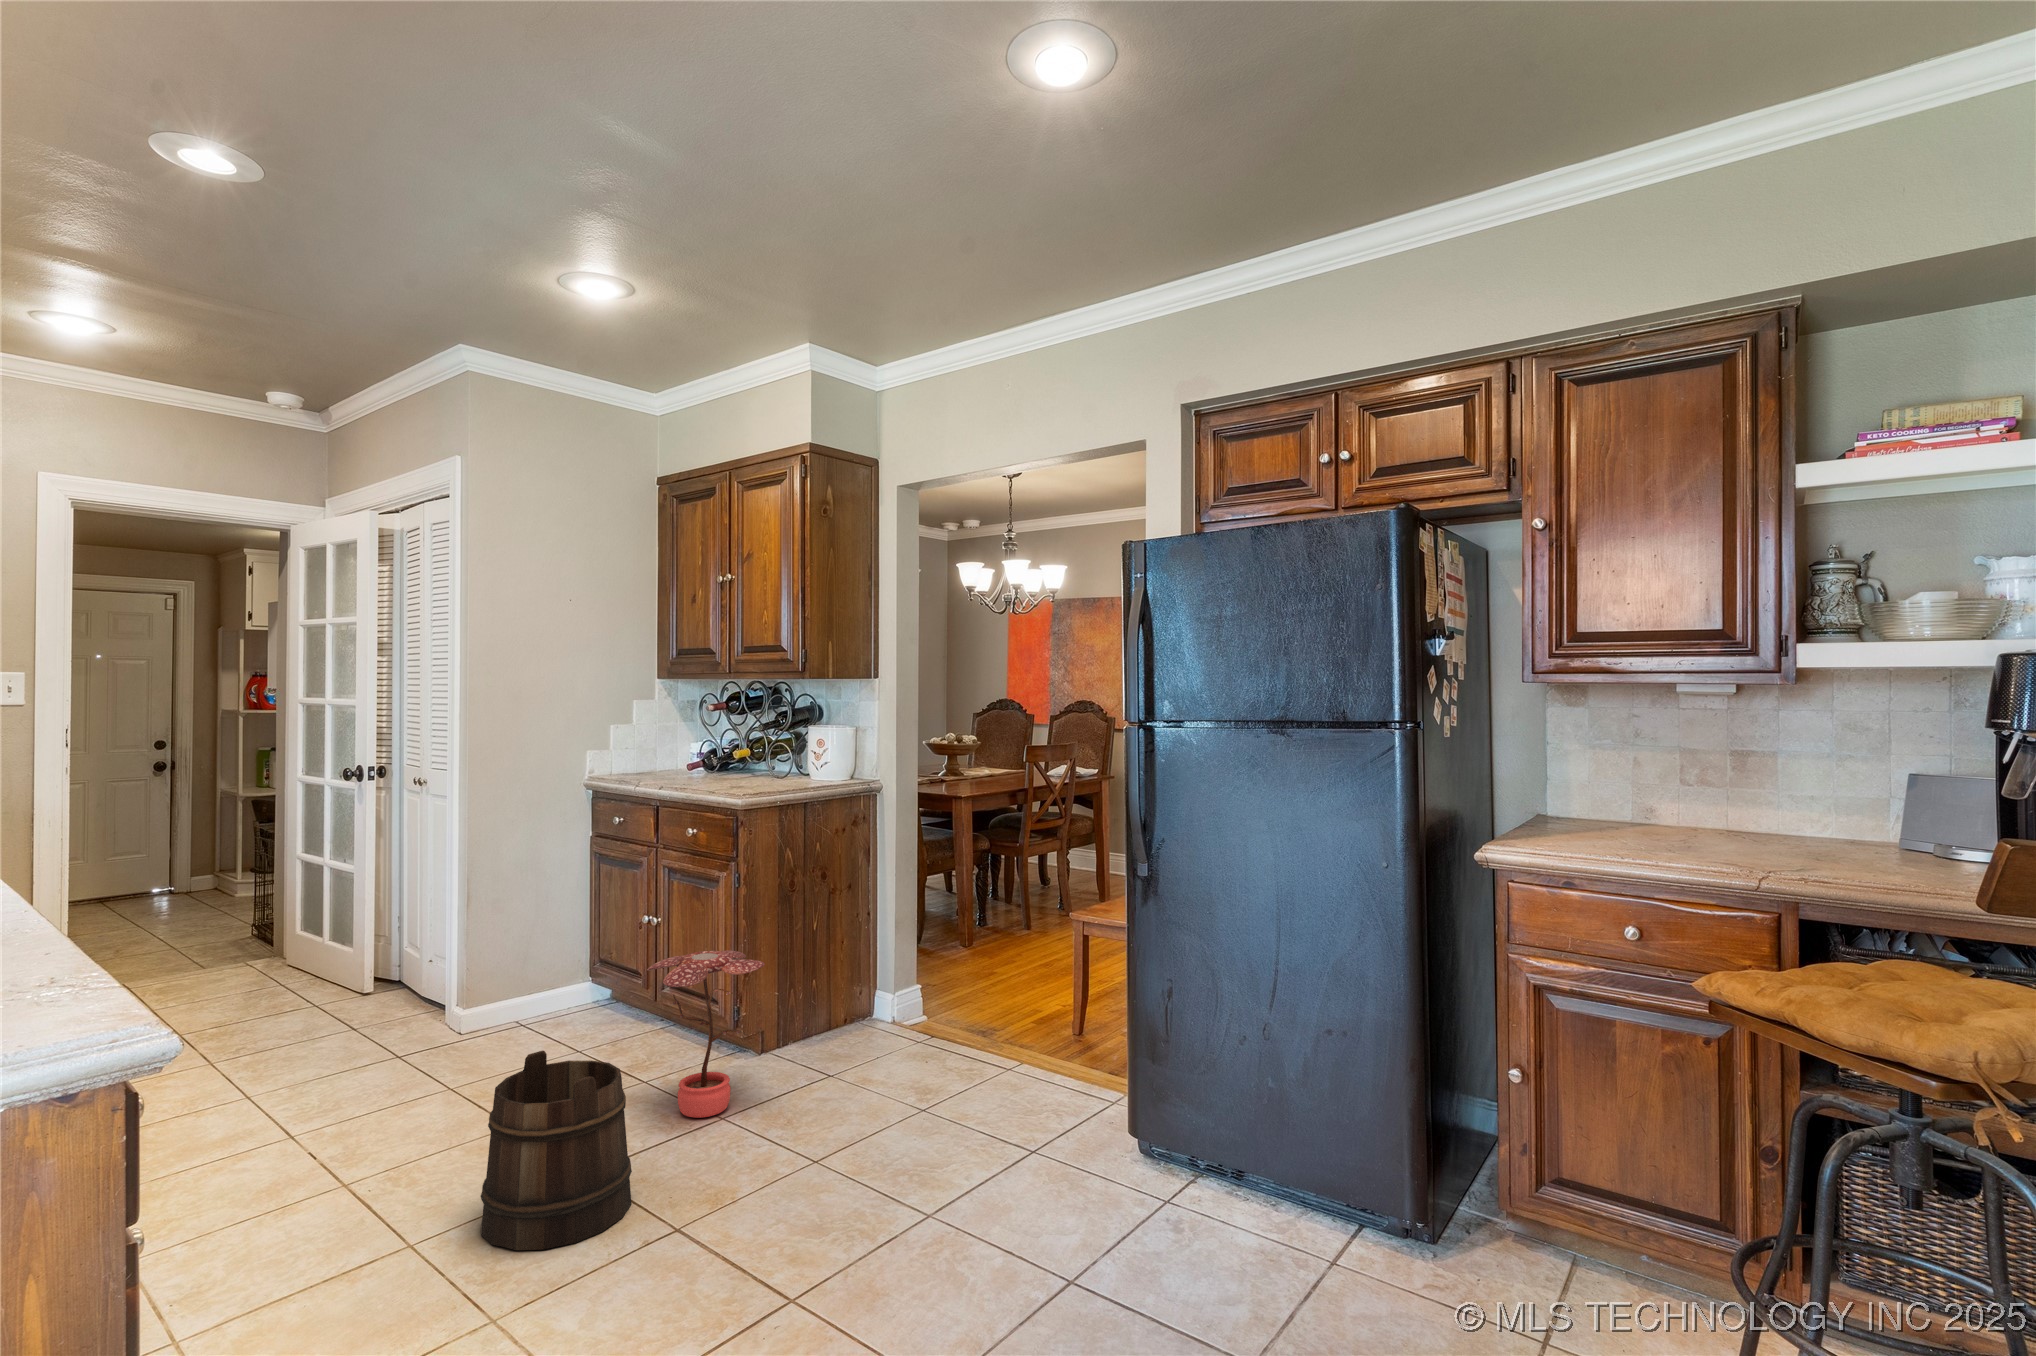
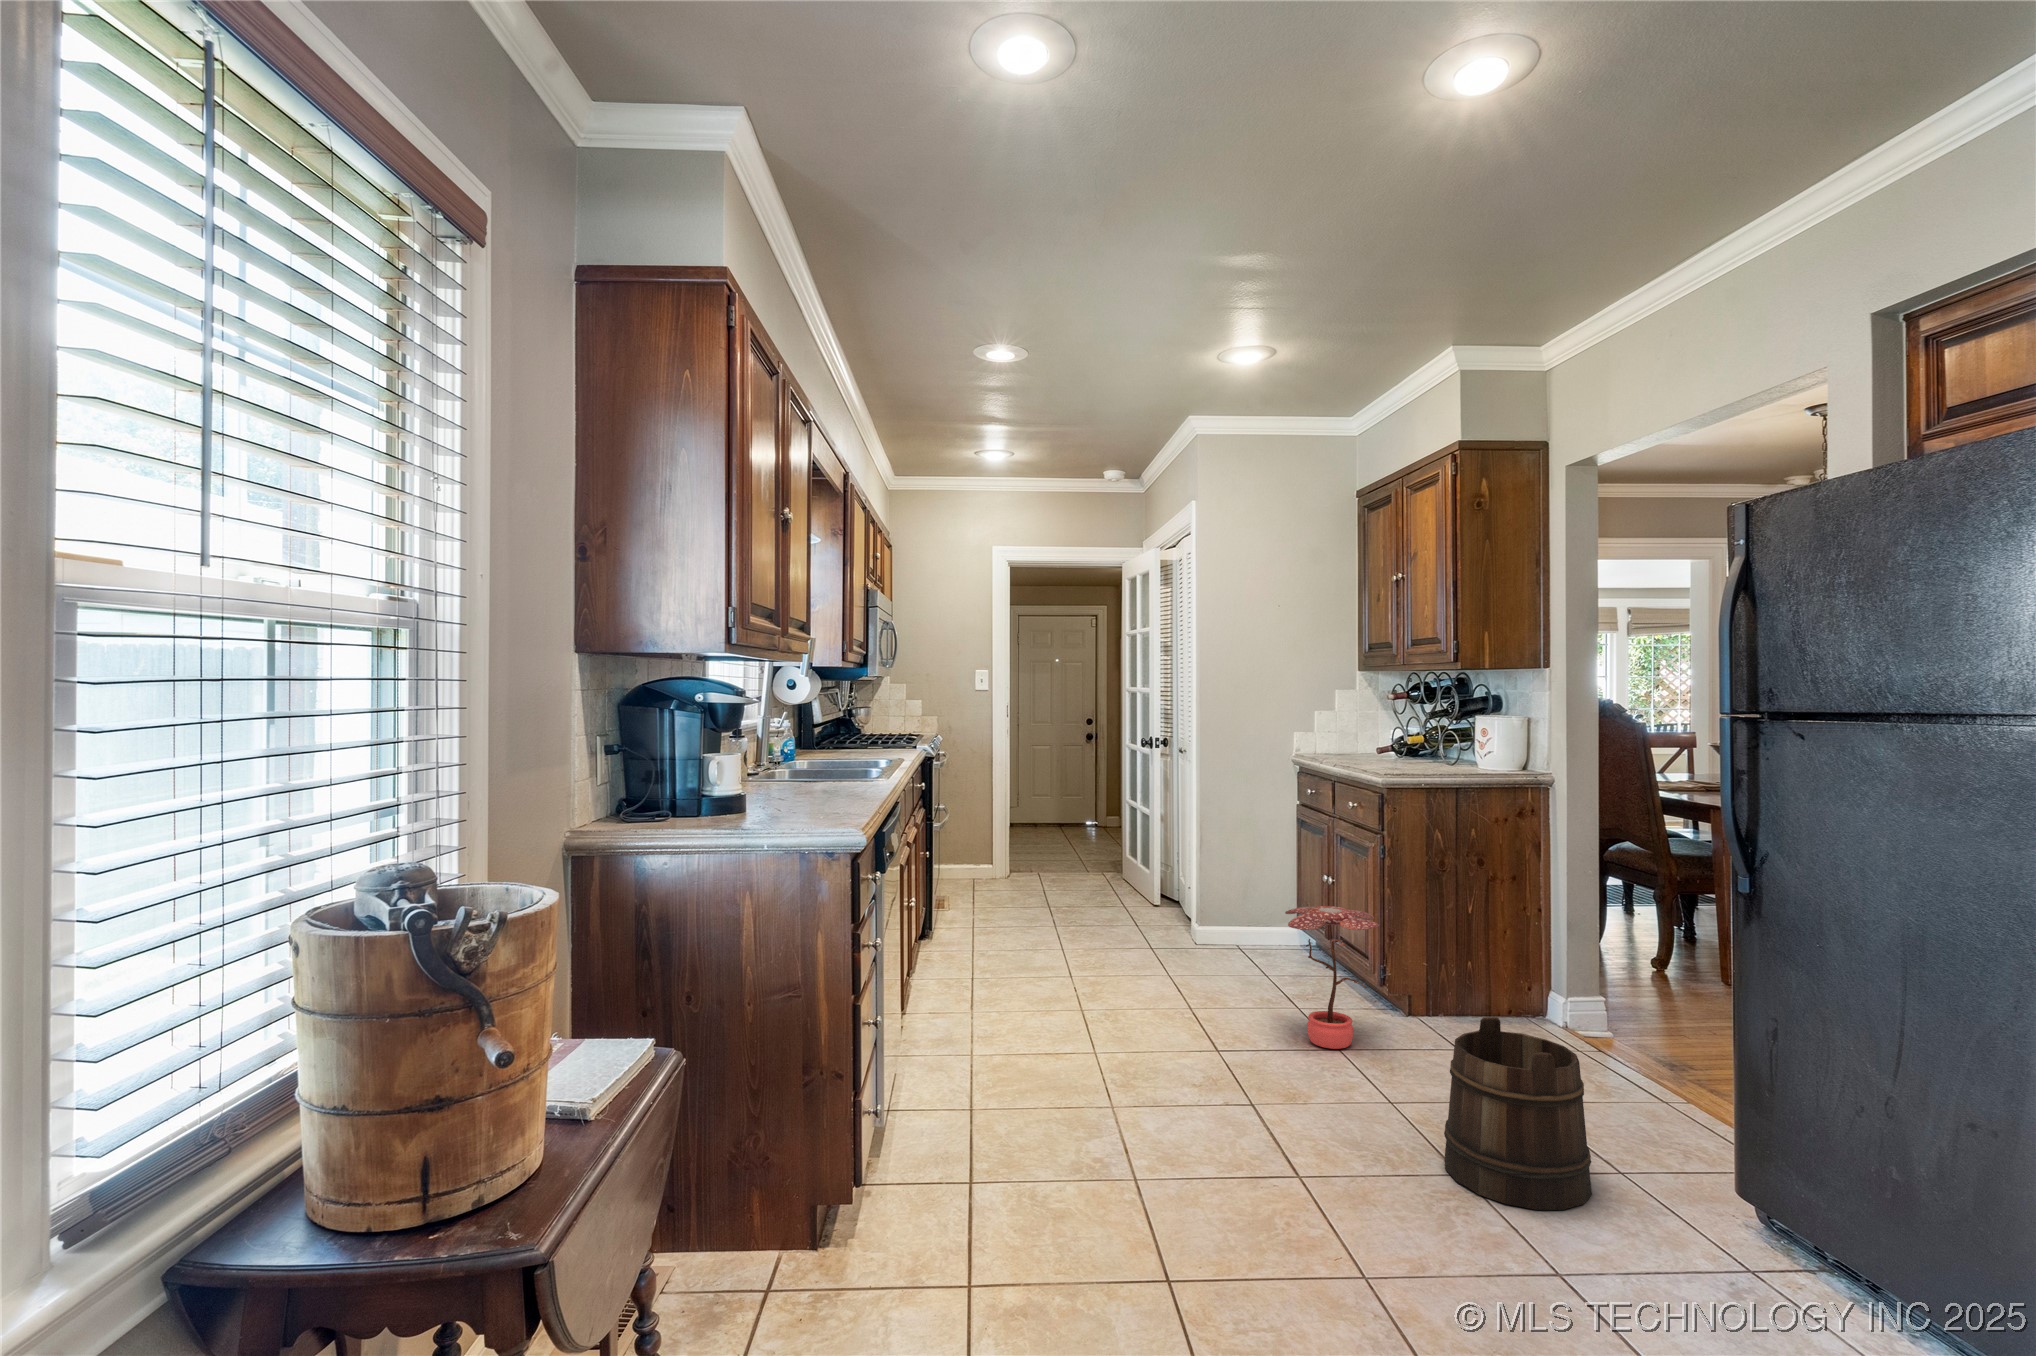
bucket: present [481,1051,632,1250] -> present [1444,1017,1592,1210]

